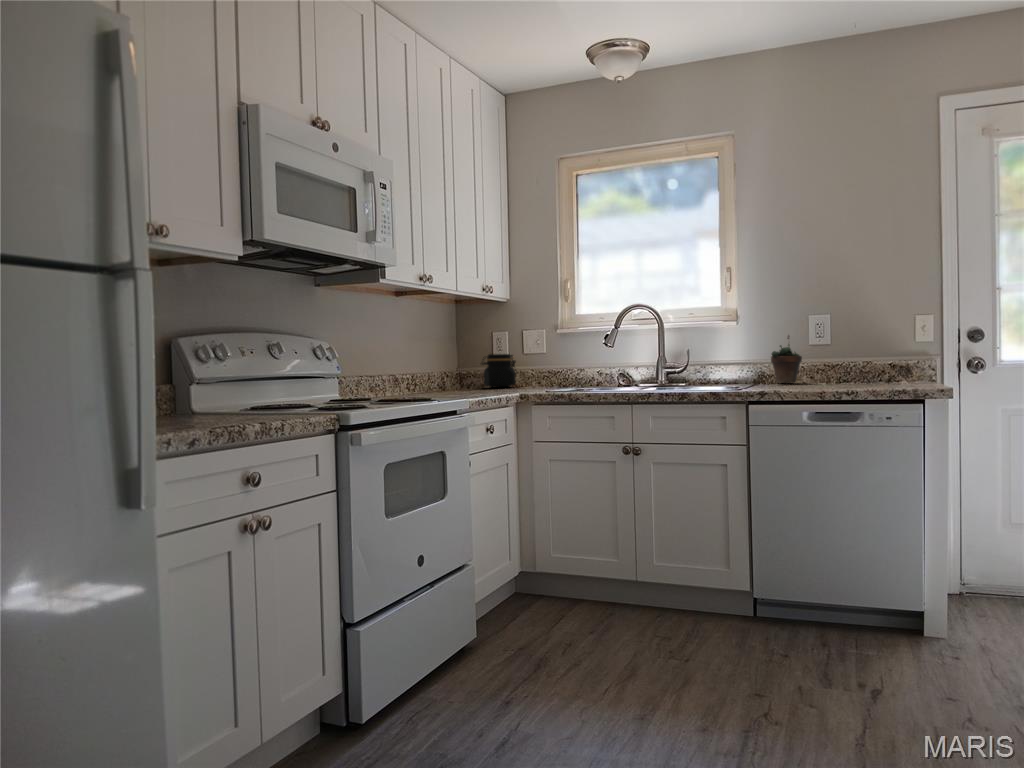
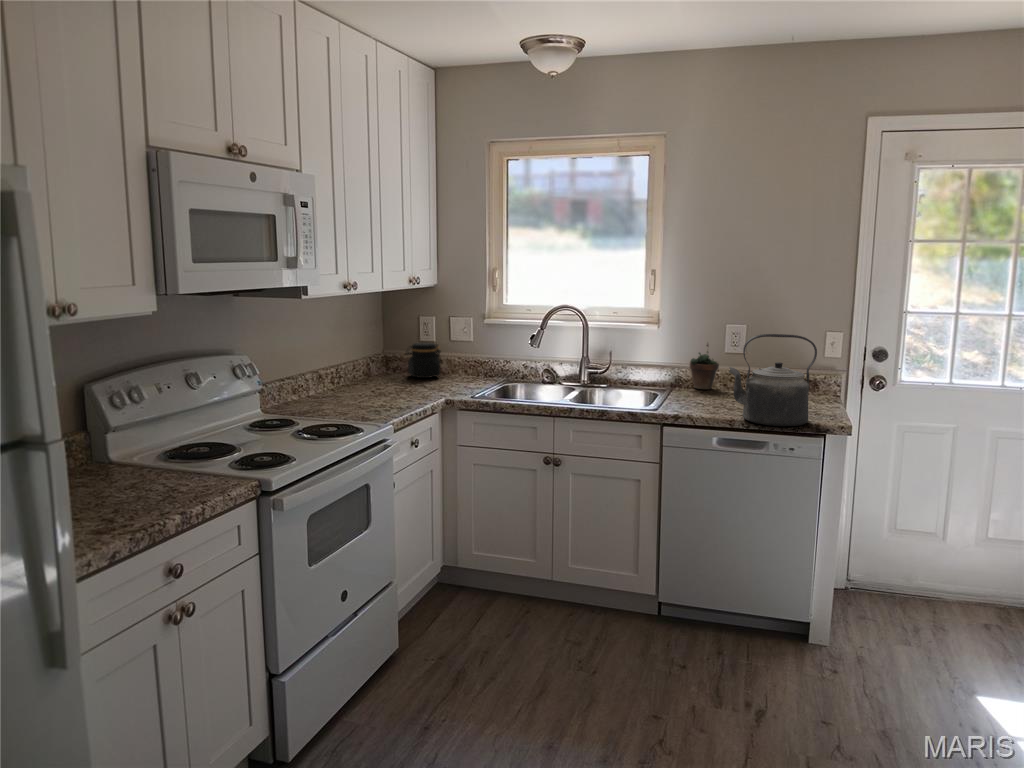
kettle: none [813,297,907,390] -> present [729,334,817,426]

